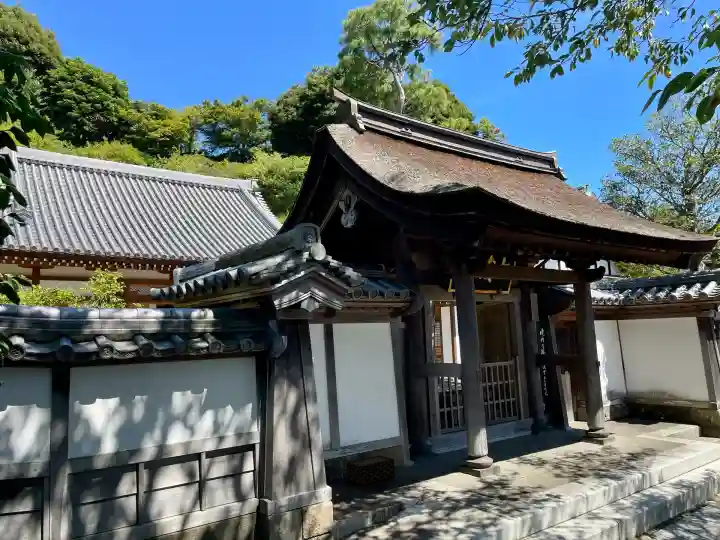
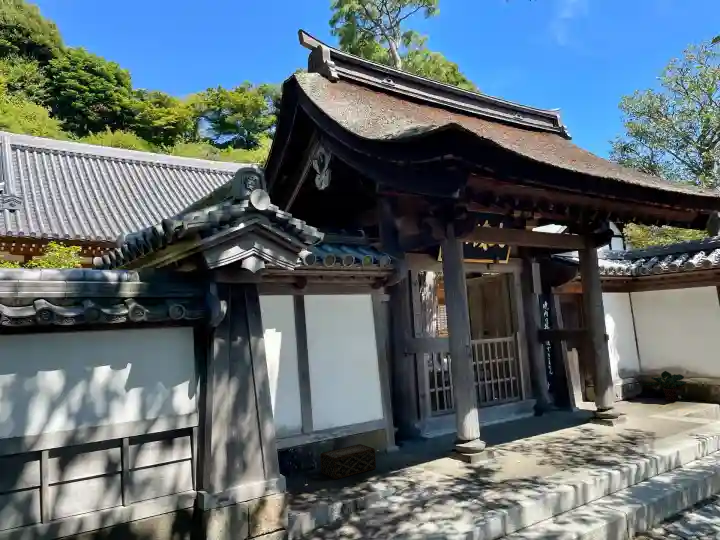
potted plant: none [628,394,671,422] -> present [642,371,686,401]

